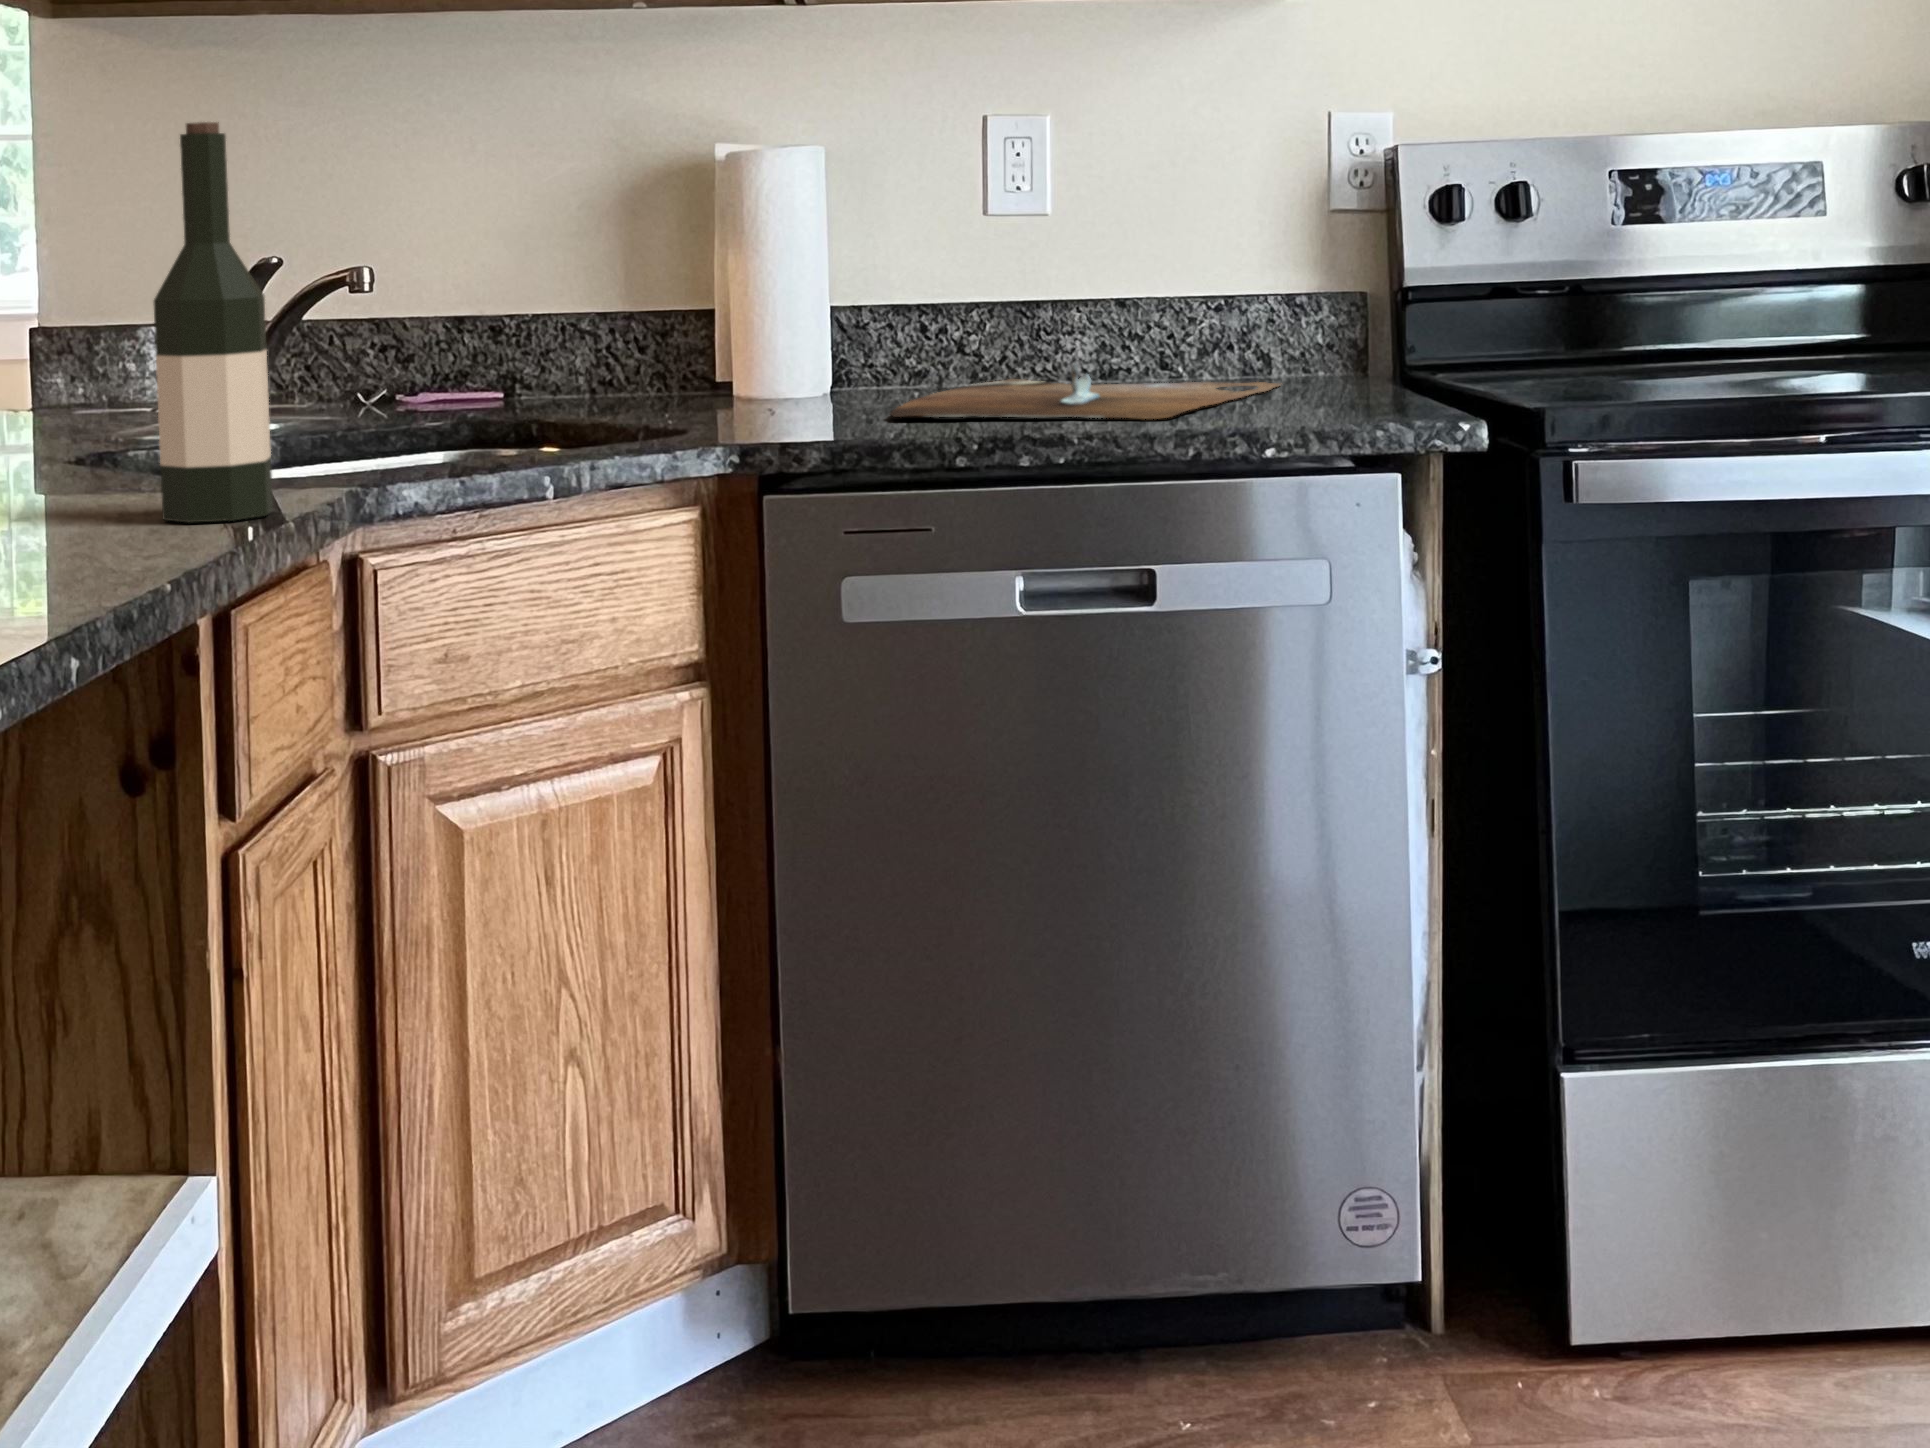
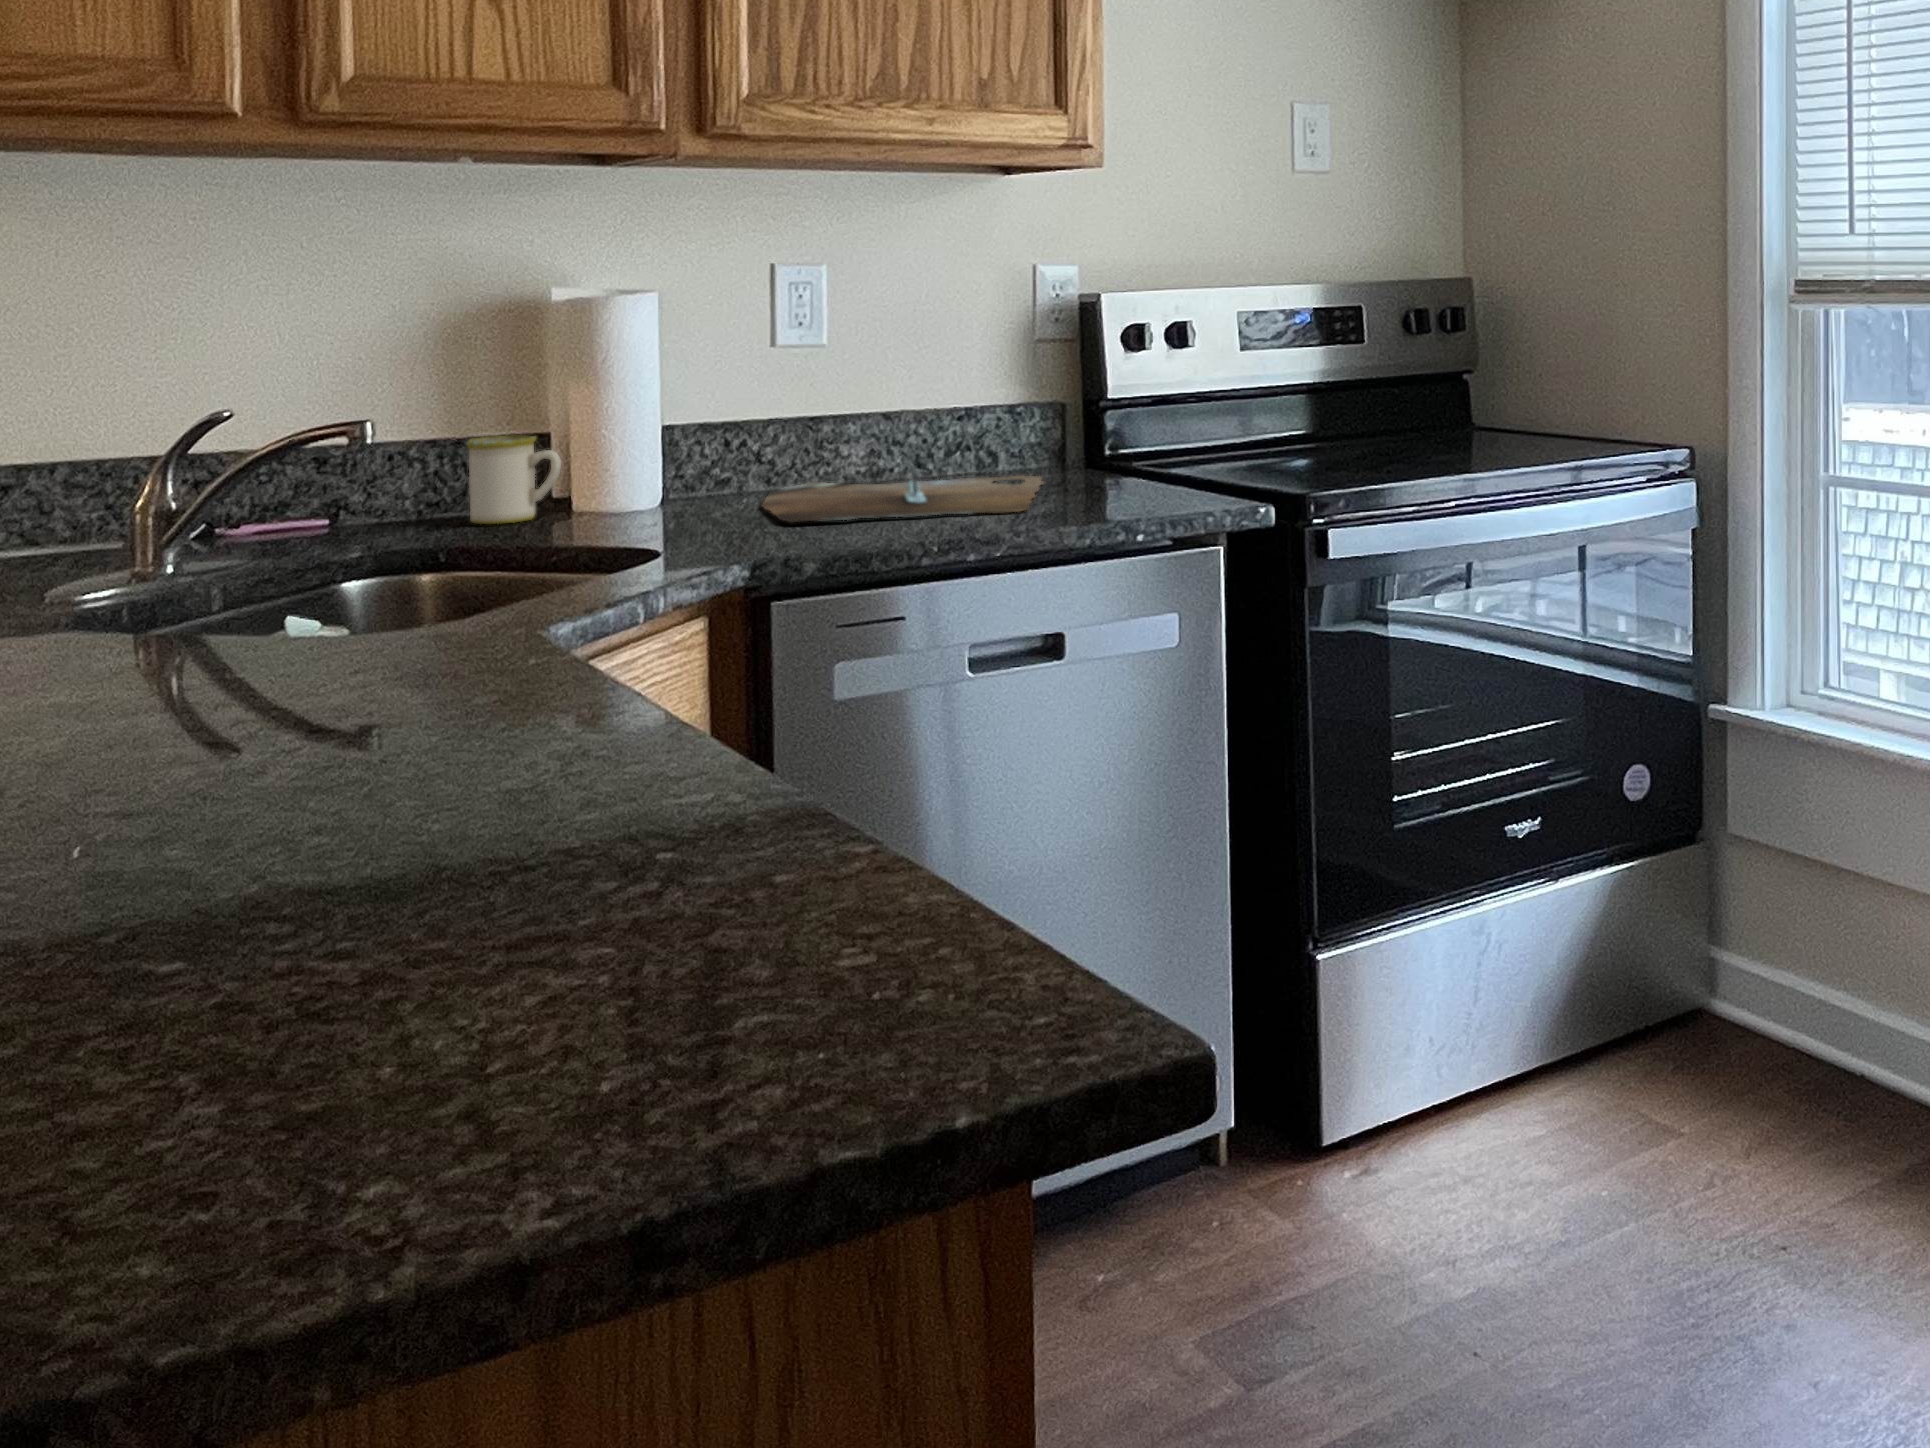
wine bottle: present [154,122,273,523] -> none [341,293,462,680]
mug: none [616,309,707,405] -> present [466,435,561,524]

